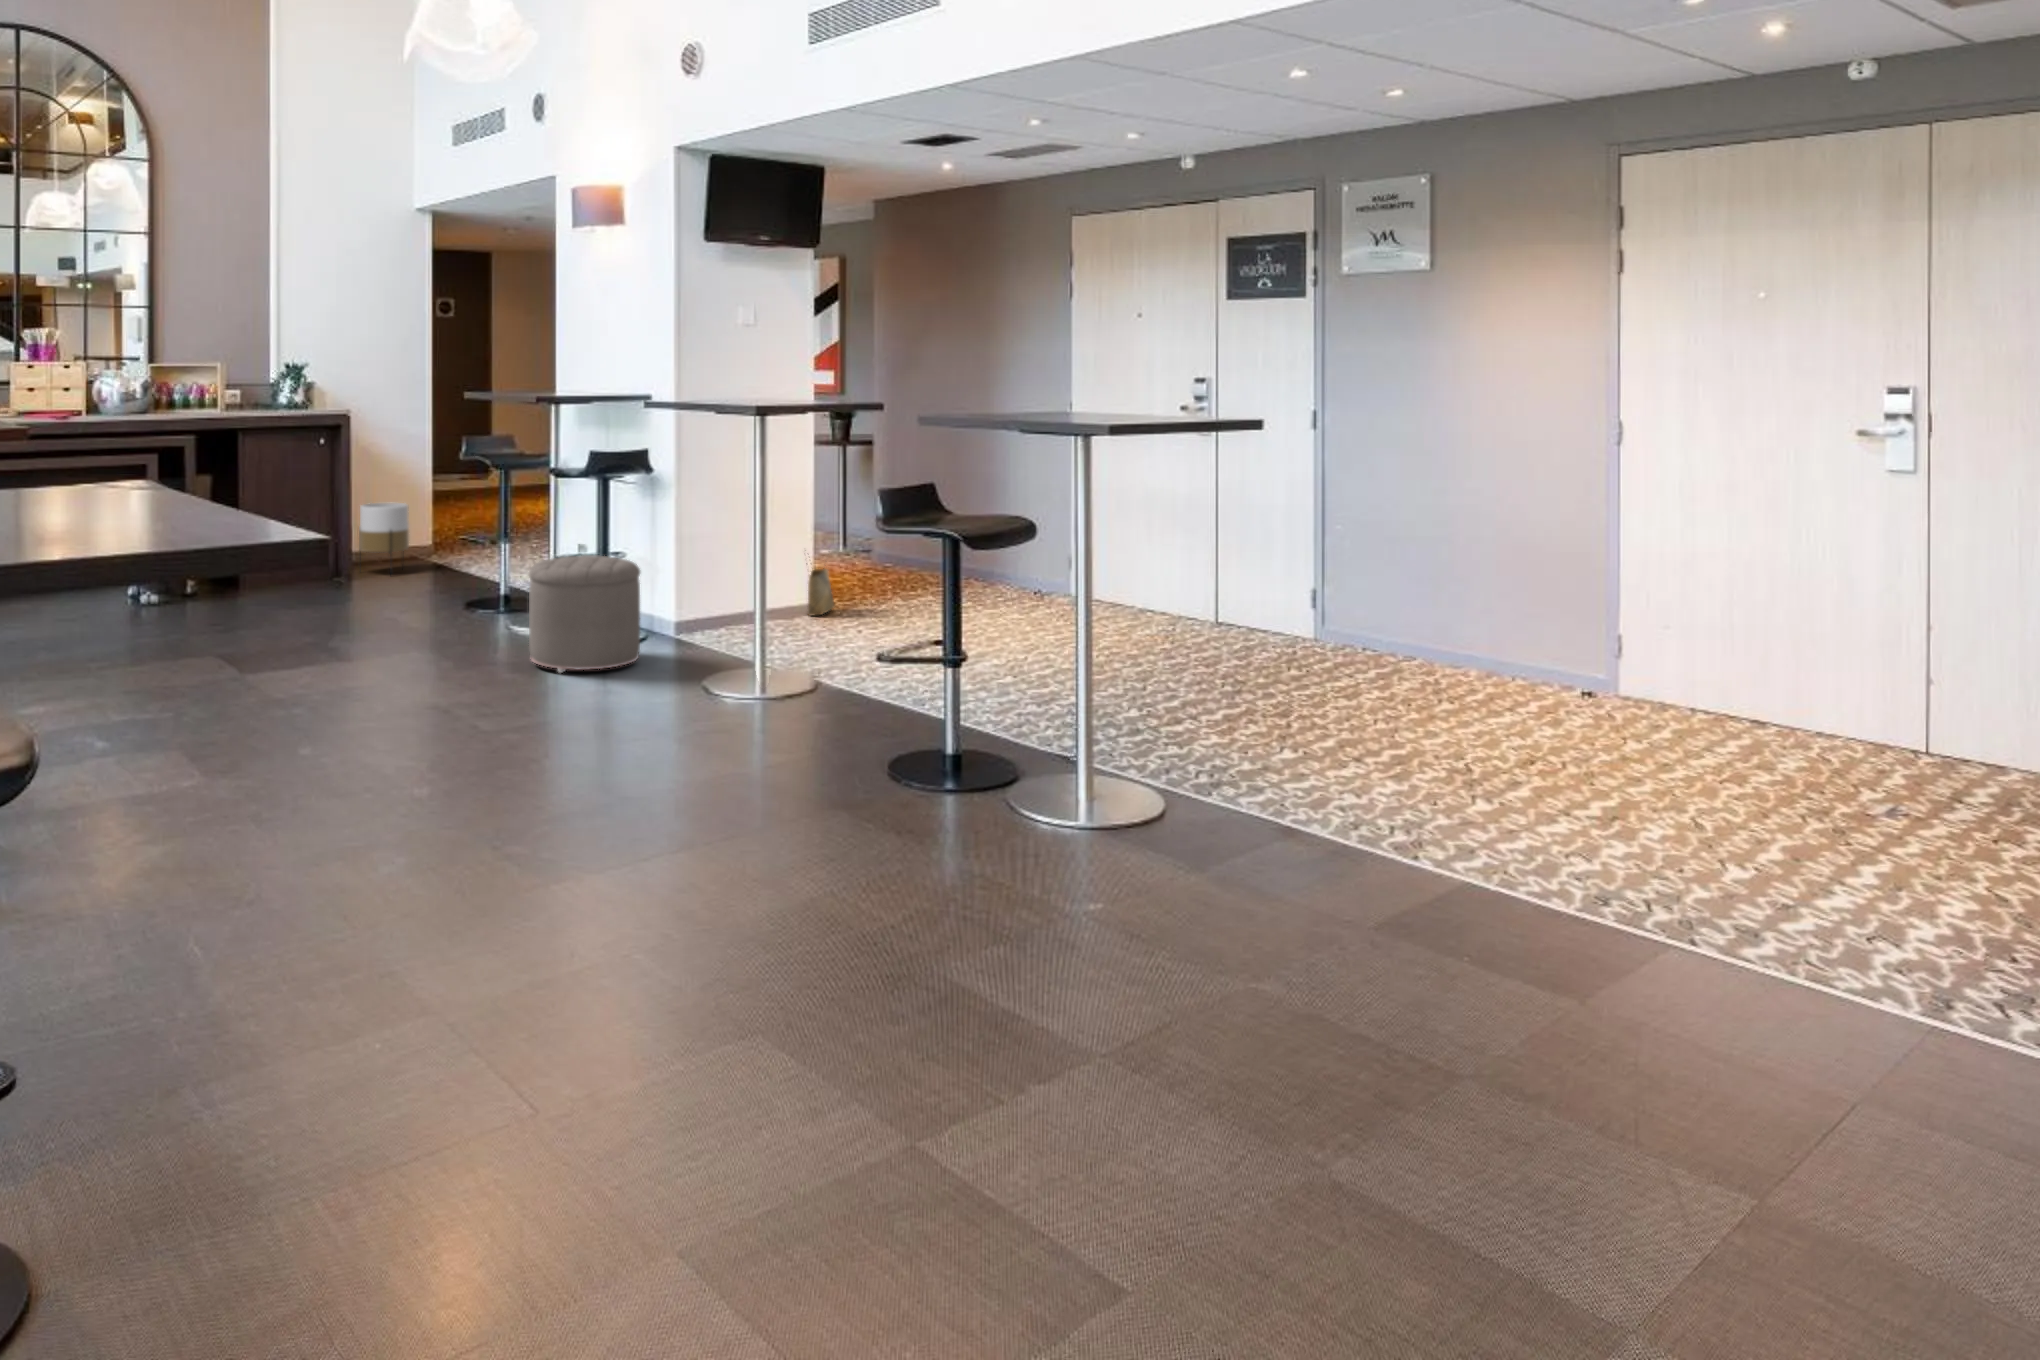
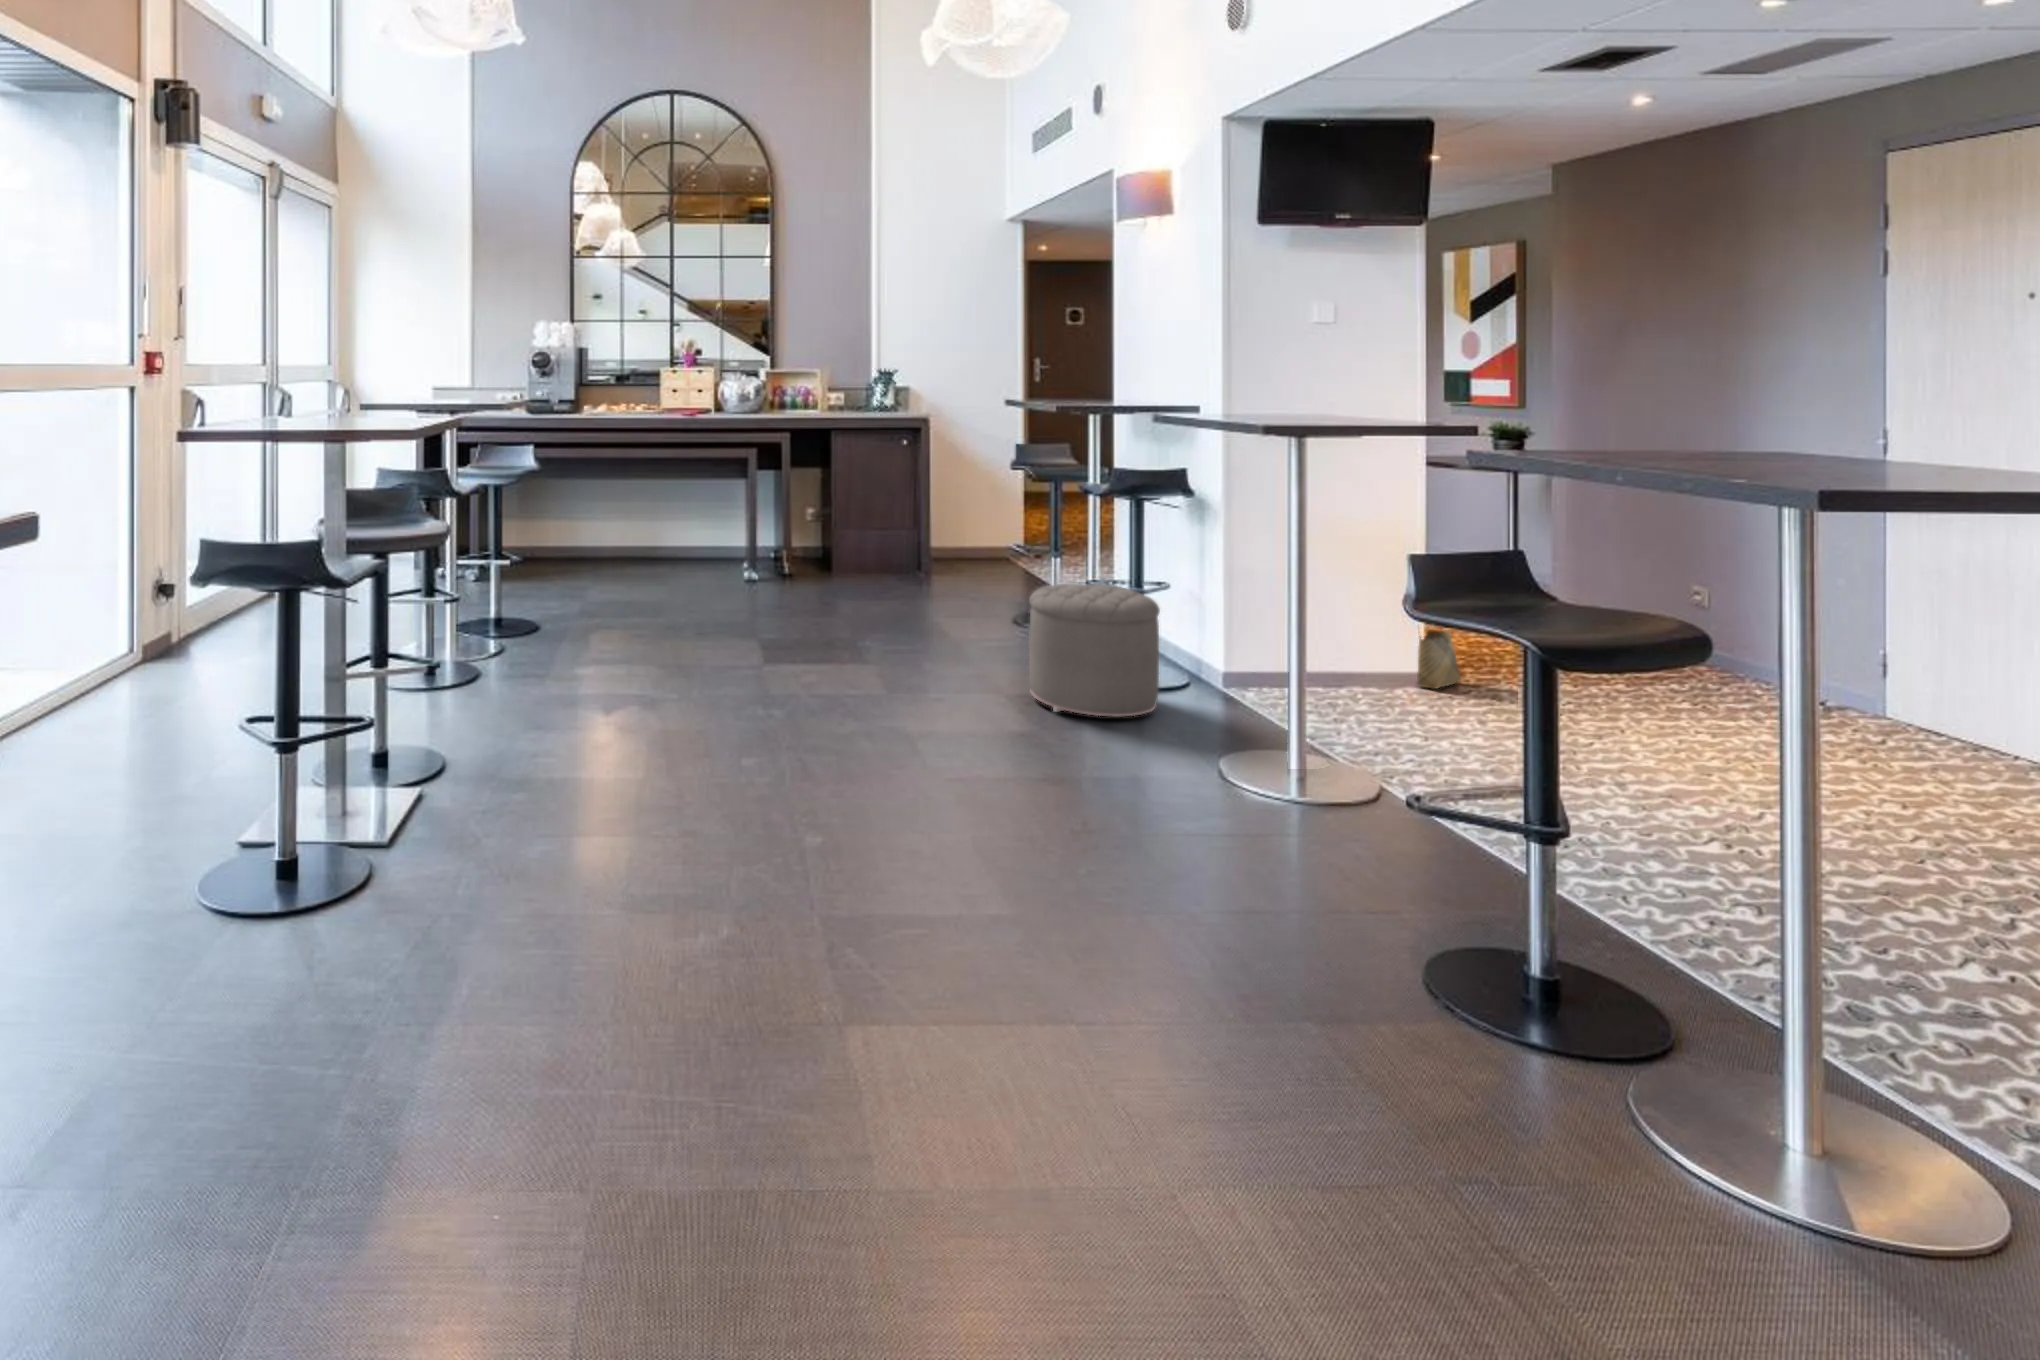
planter: present [359,503,409,569] -> none [941,501,987,572]

